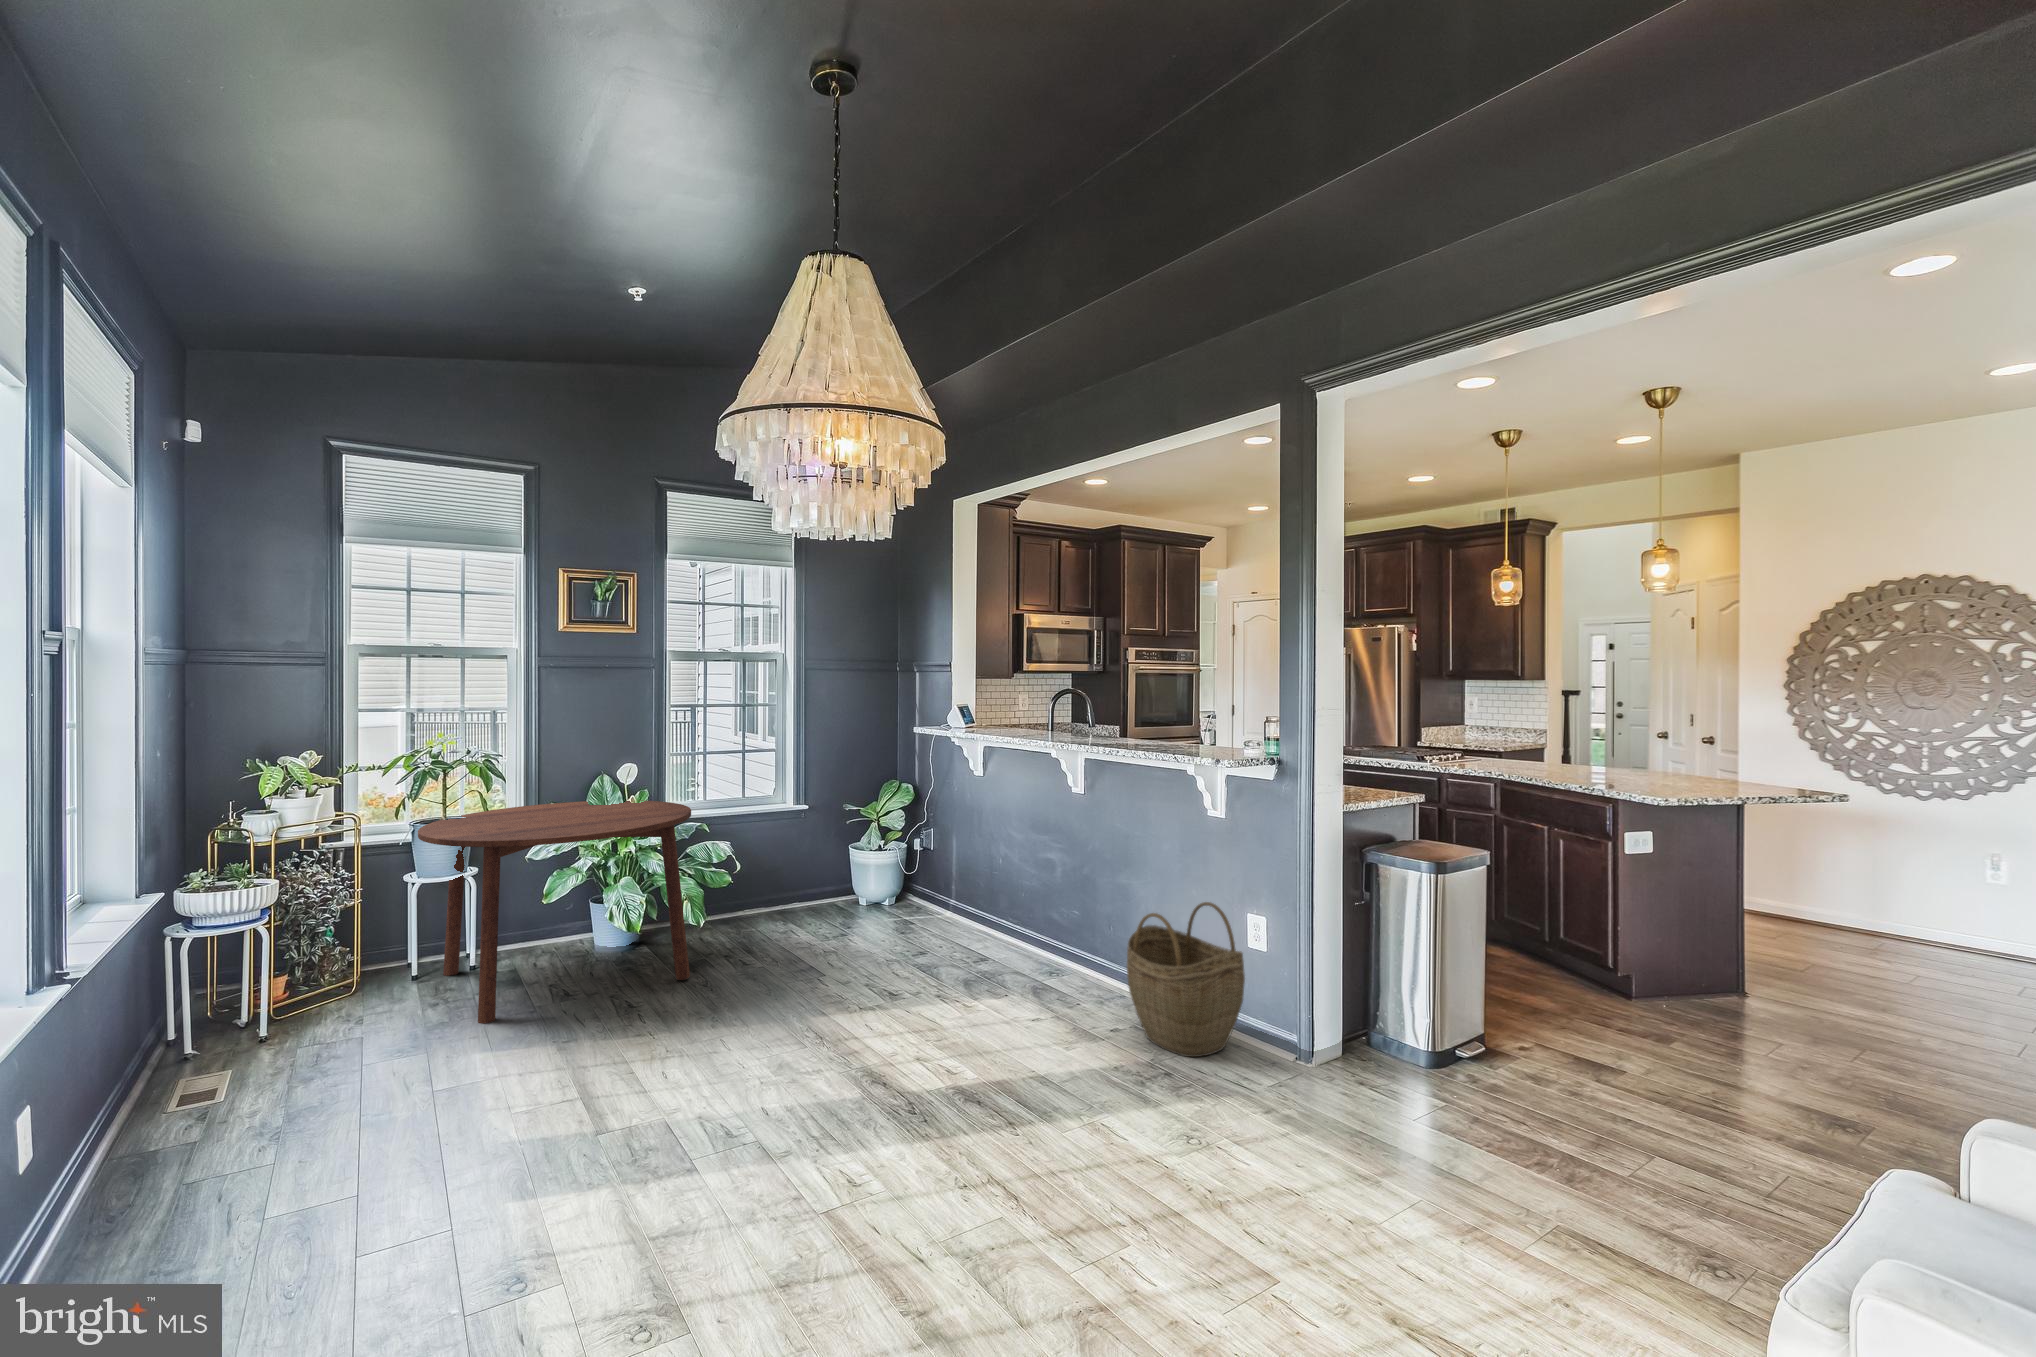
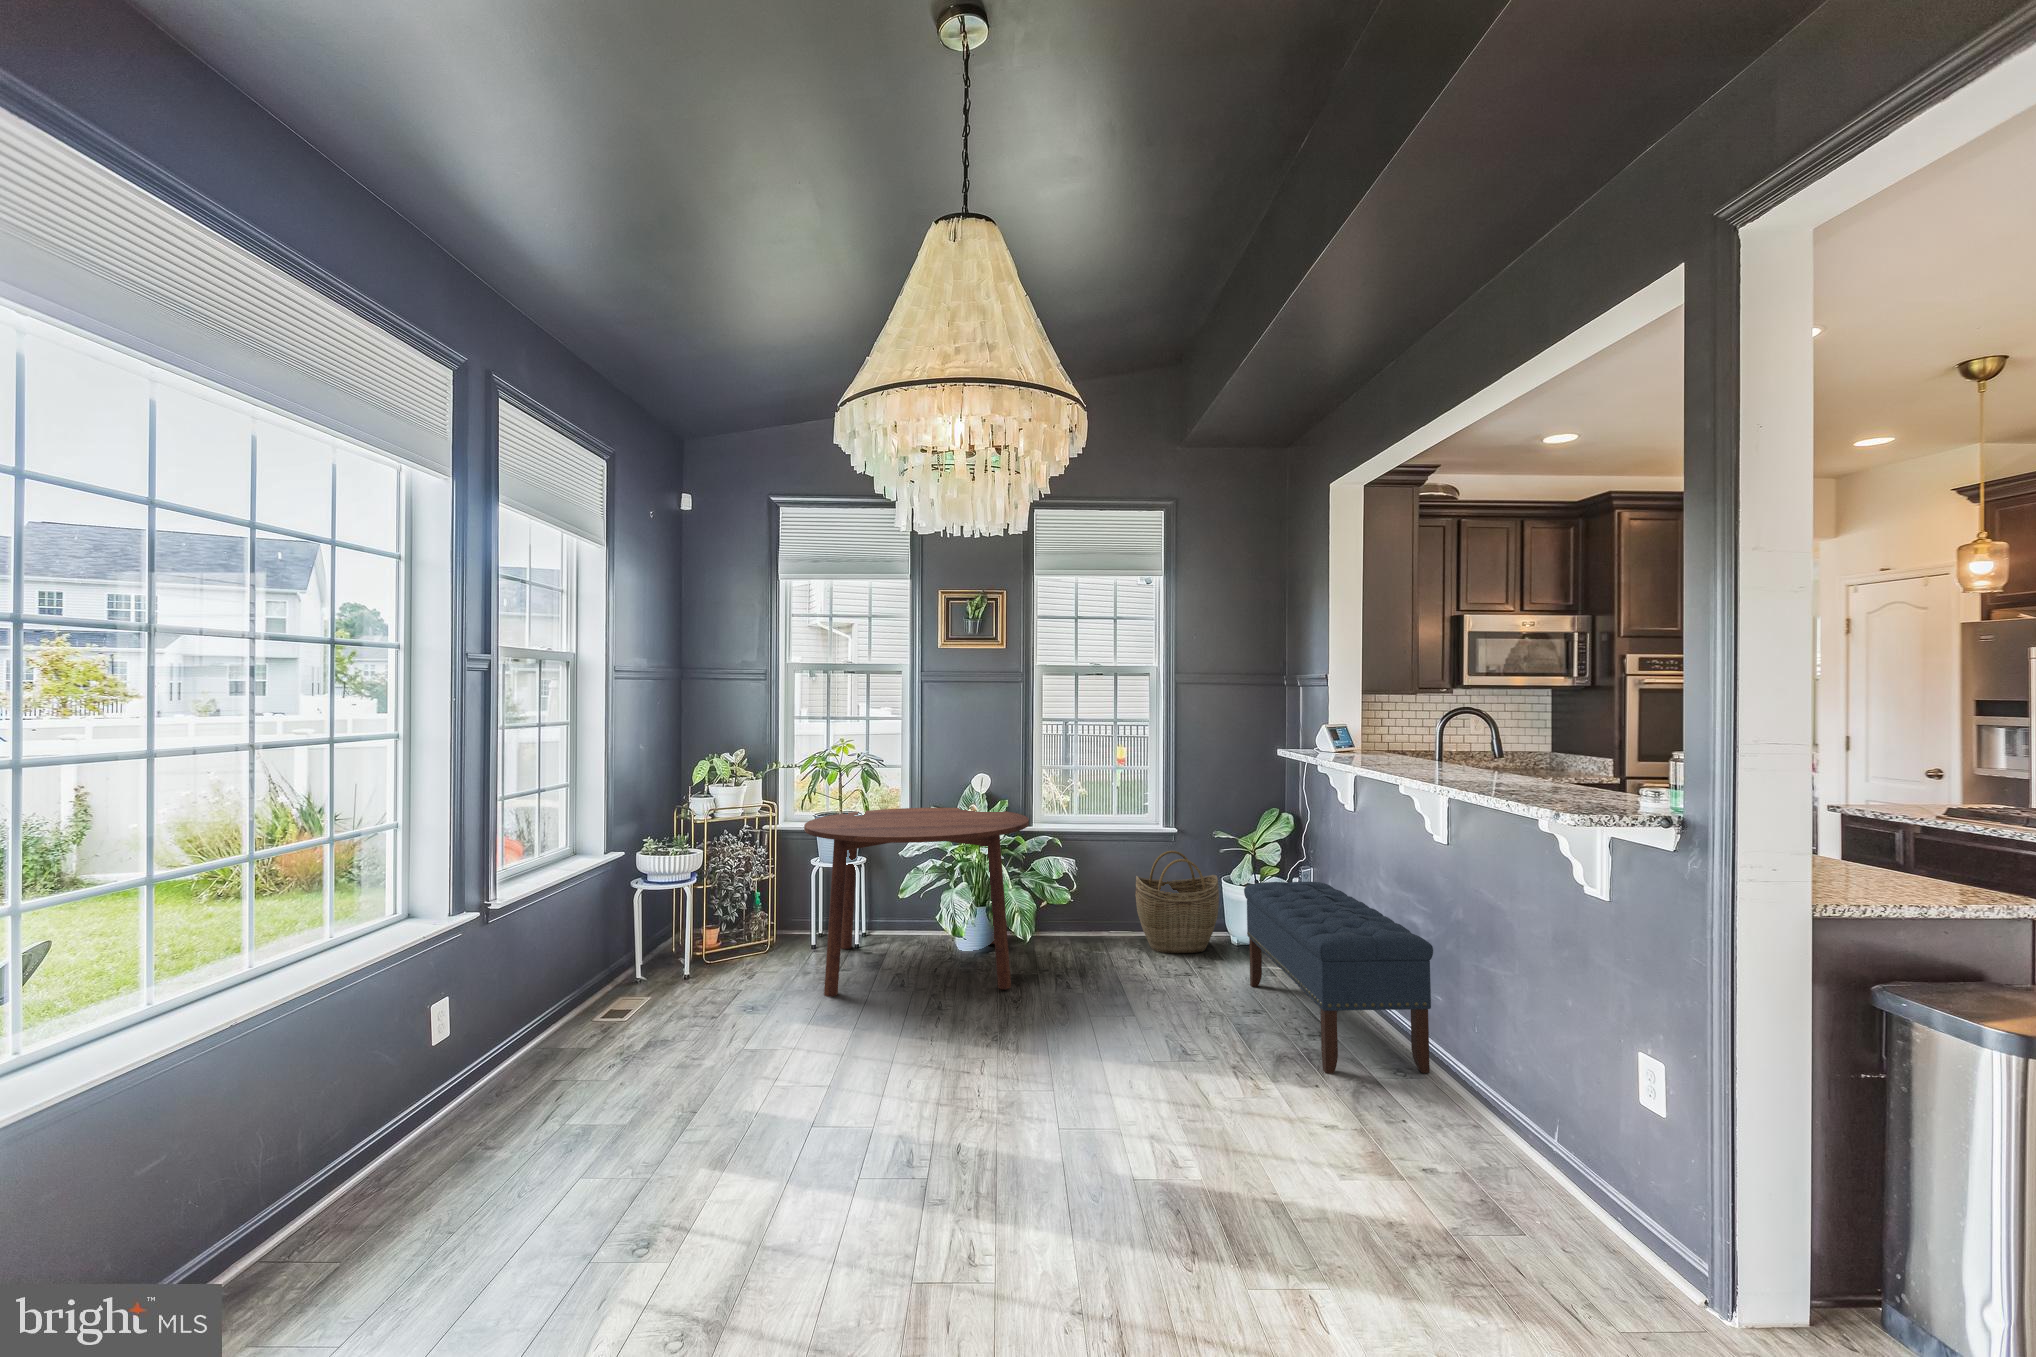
bench: none [897,838,1080,989] -> present [1244,882,1433,1074]
woven basket: present [1127,902,1245,1057] -> present [1135,851,1219,953]

